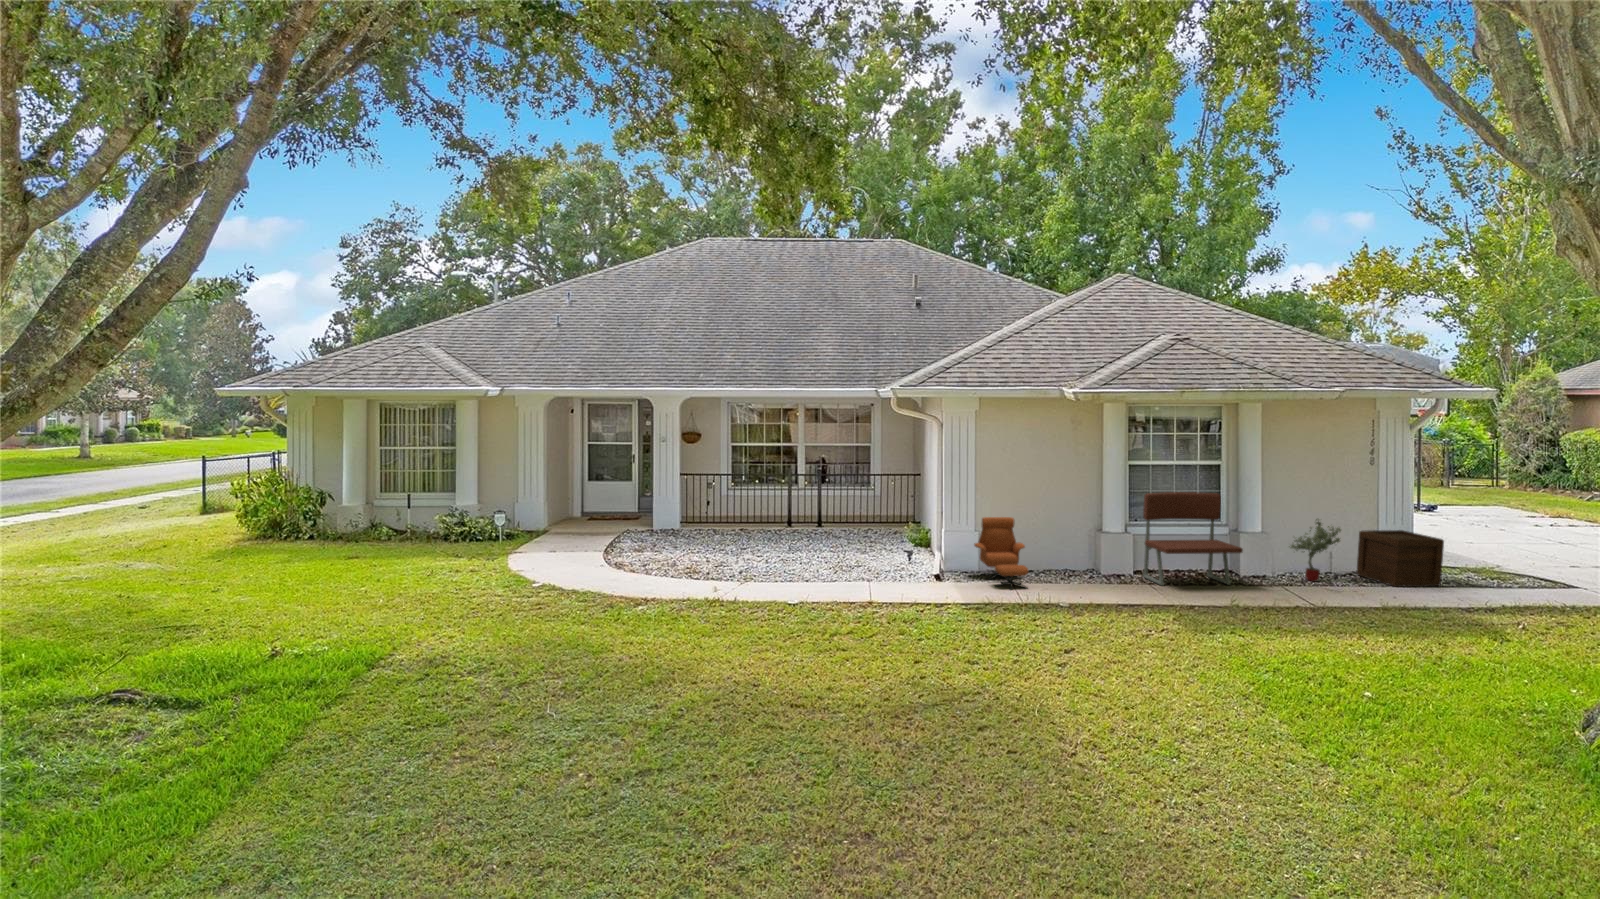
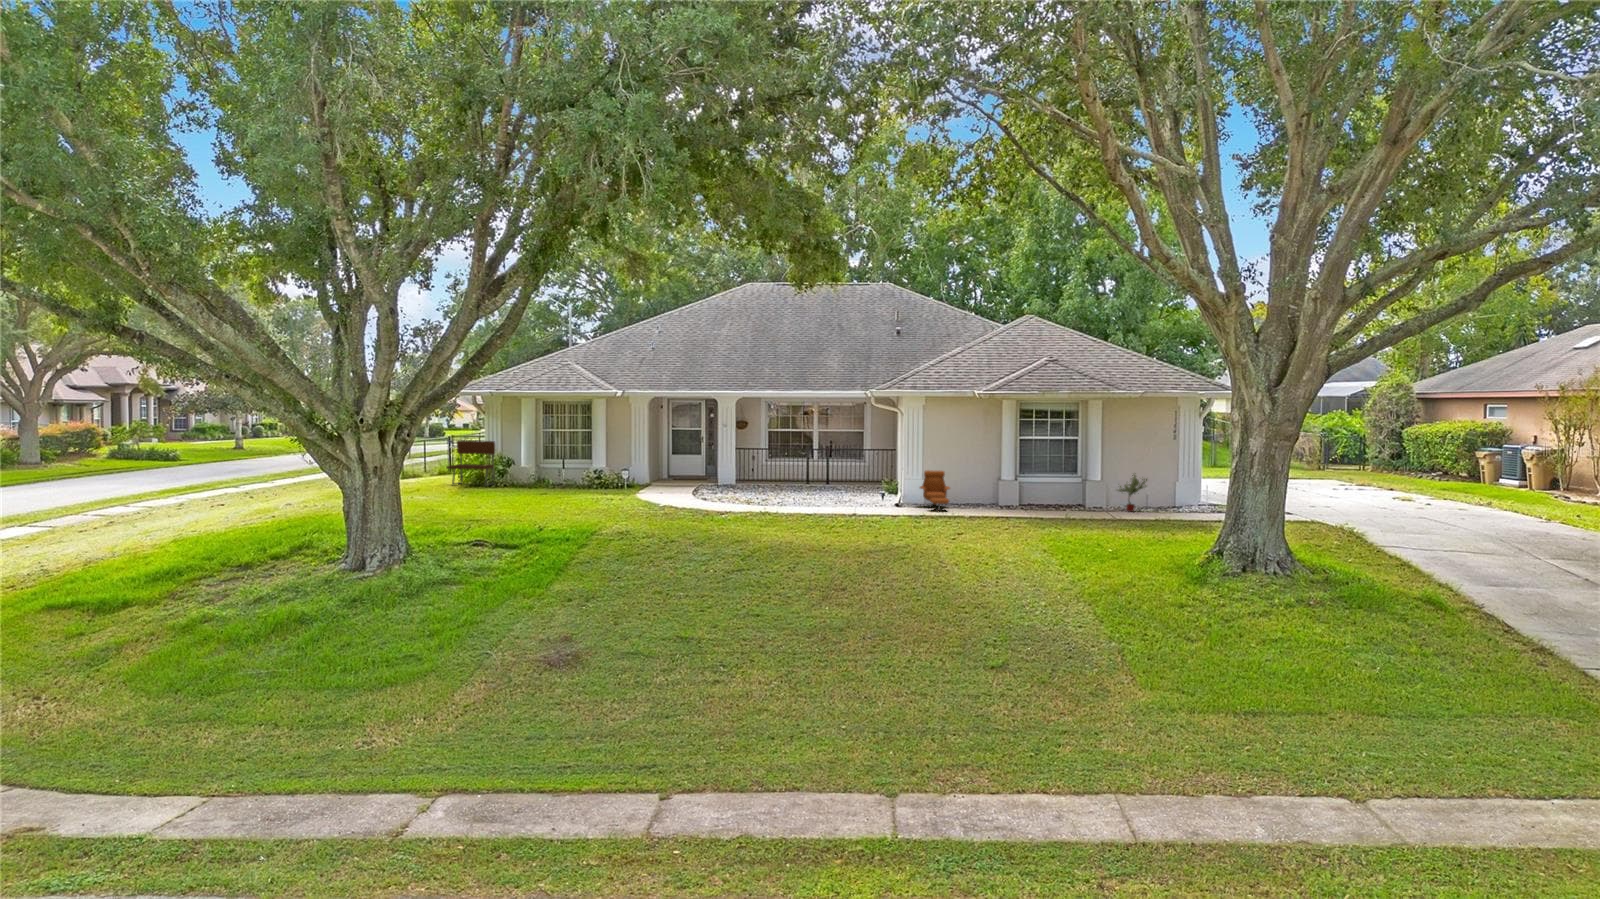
bench: present [1143,492,1243,586] -> present [446,440,495,486]
wooden crate: present [1357,530,1444,587] -> none [1162,481,1210,515]

